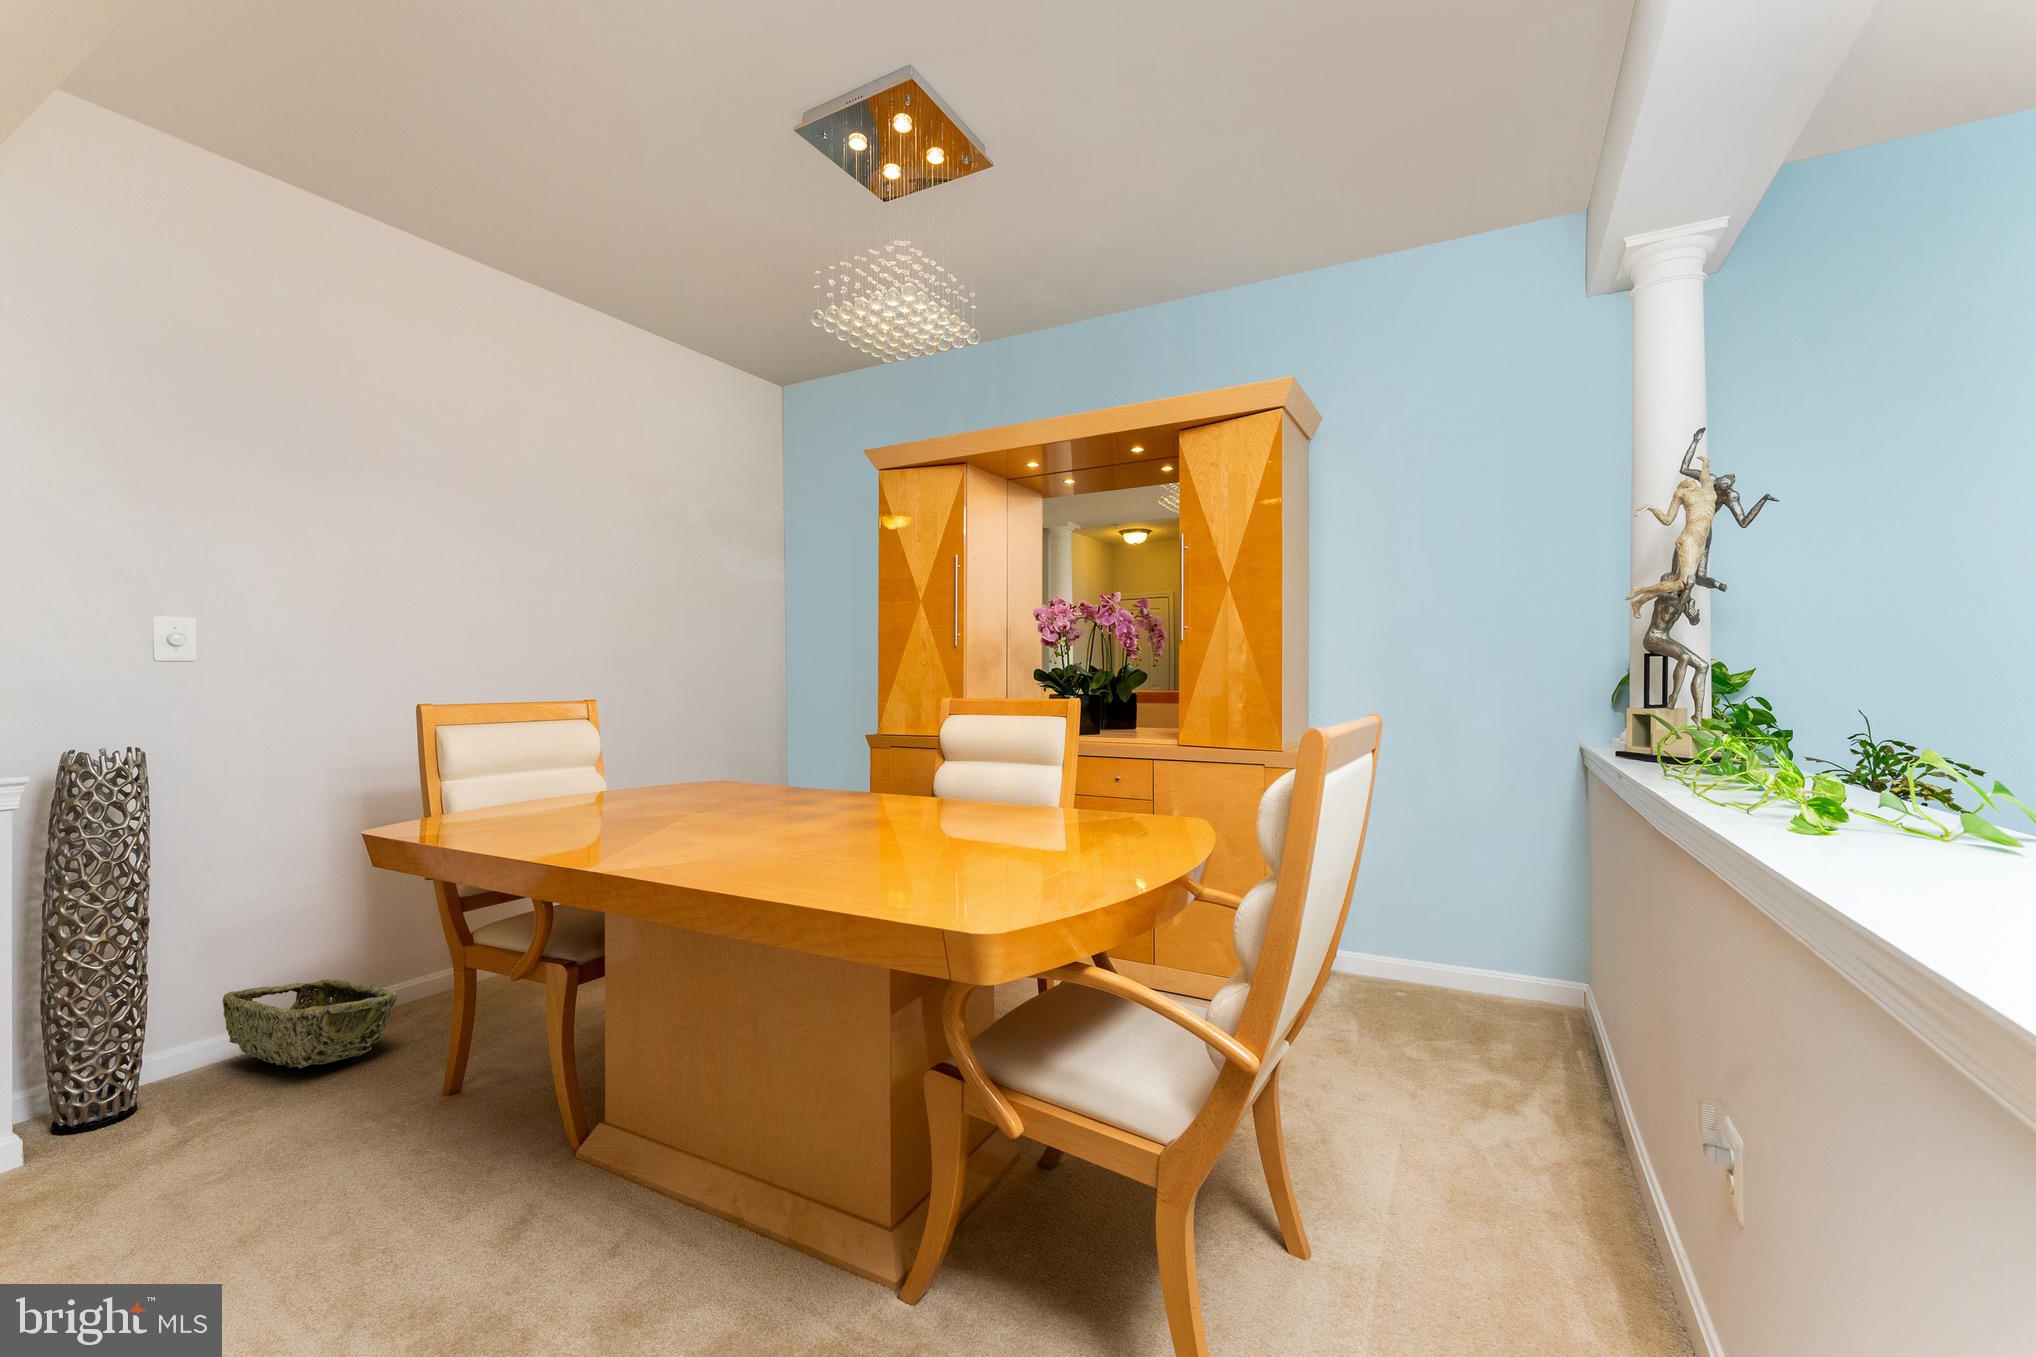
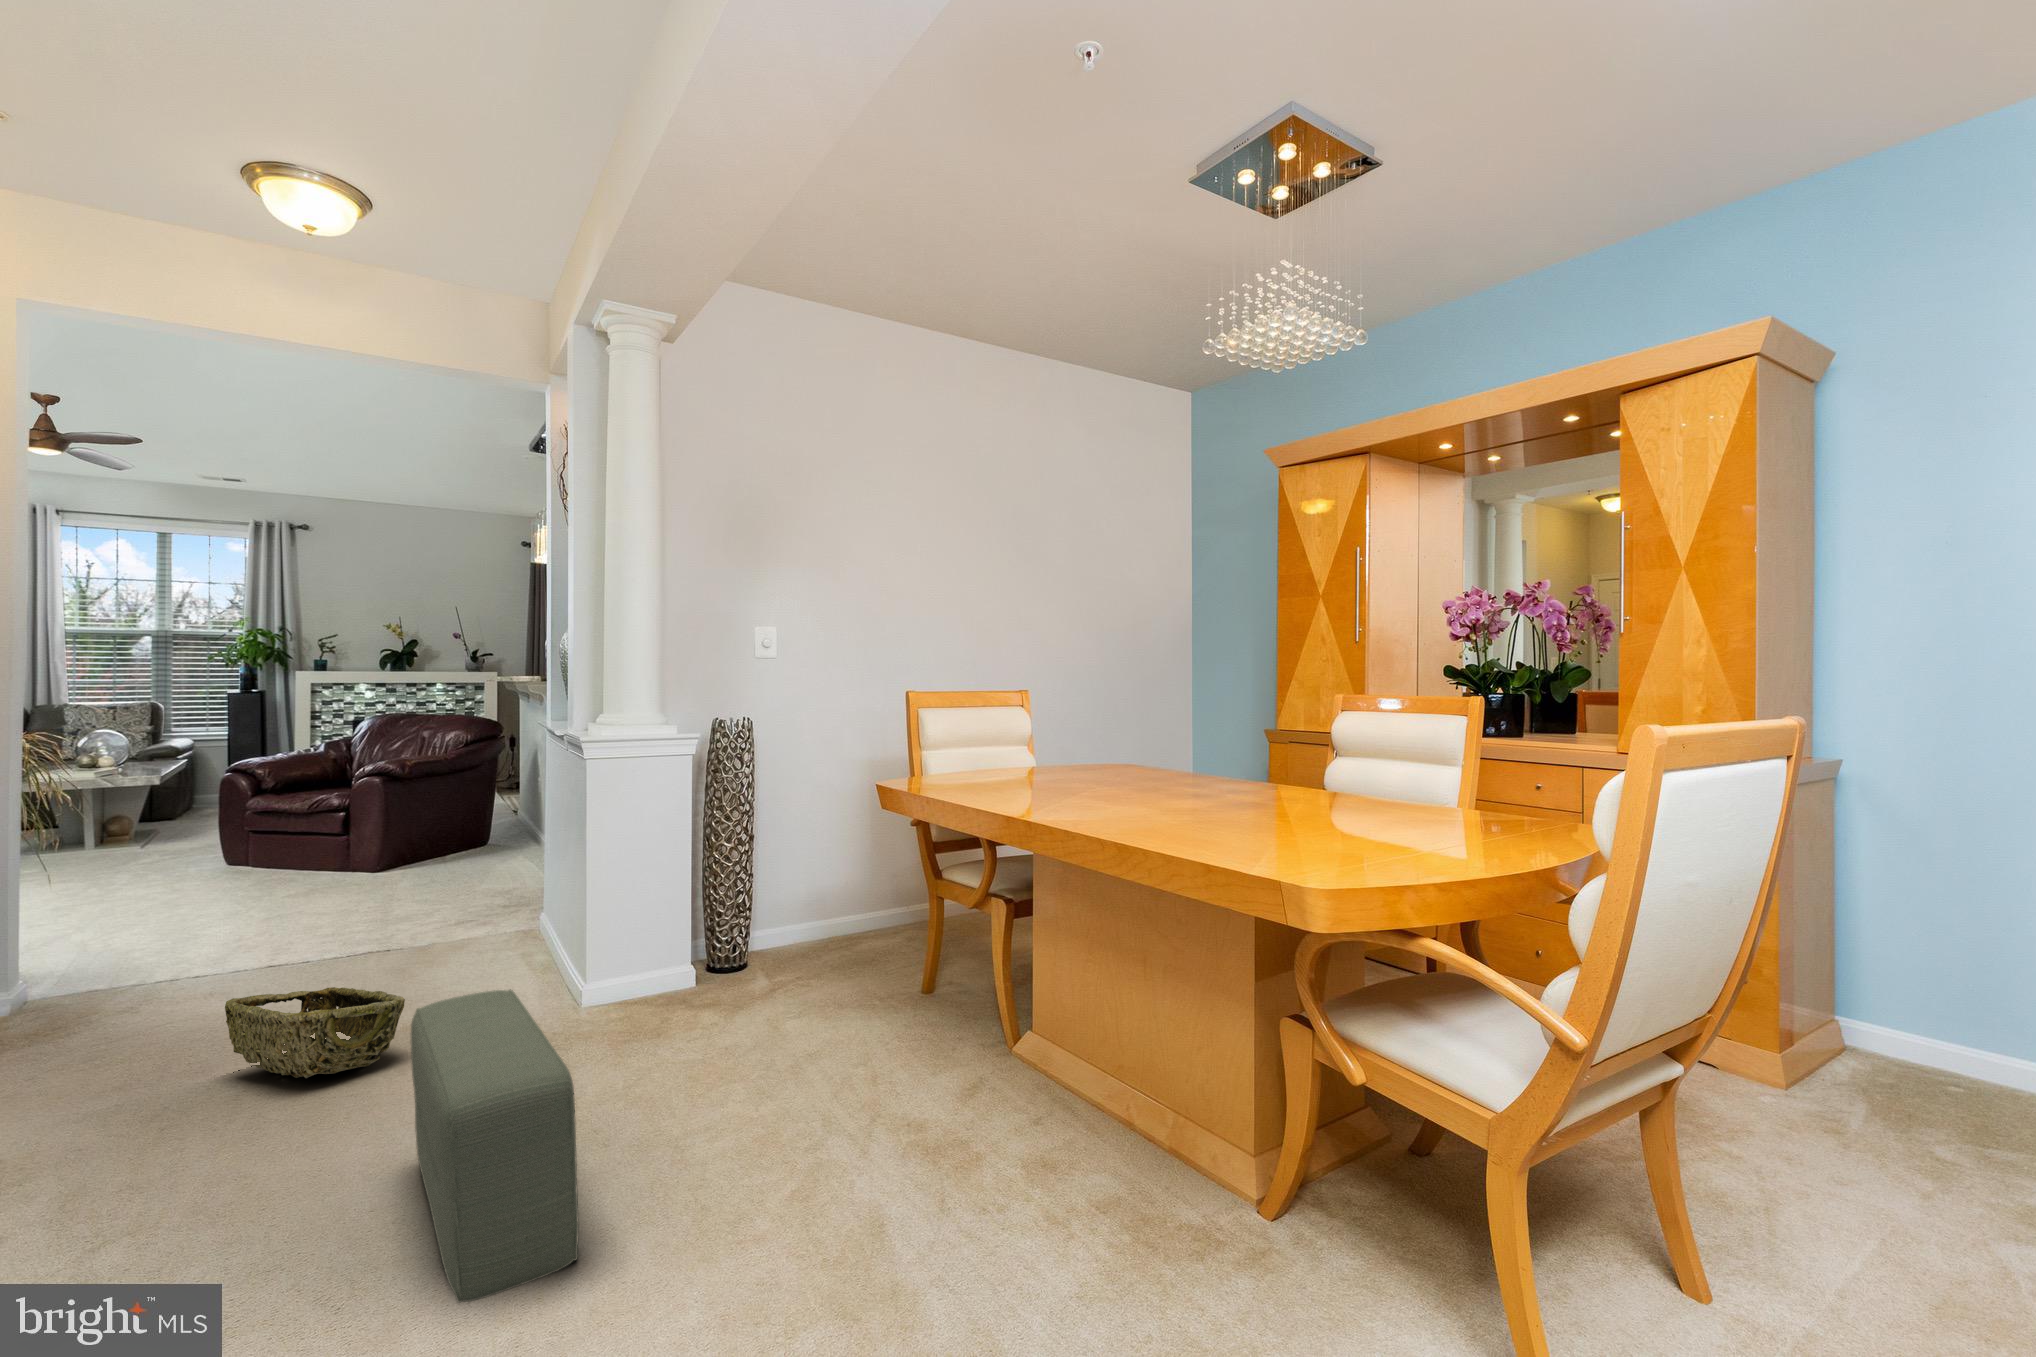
pouf: none [407,998,561,1302] -> present [411,989,579,1303]

